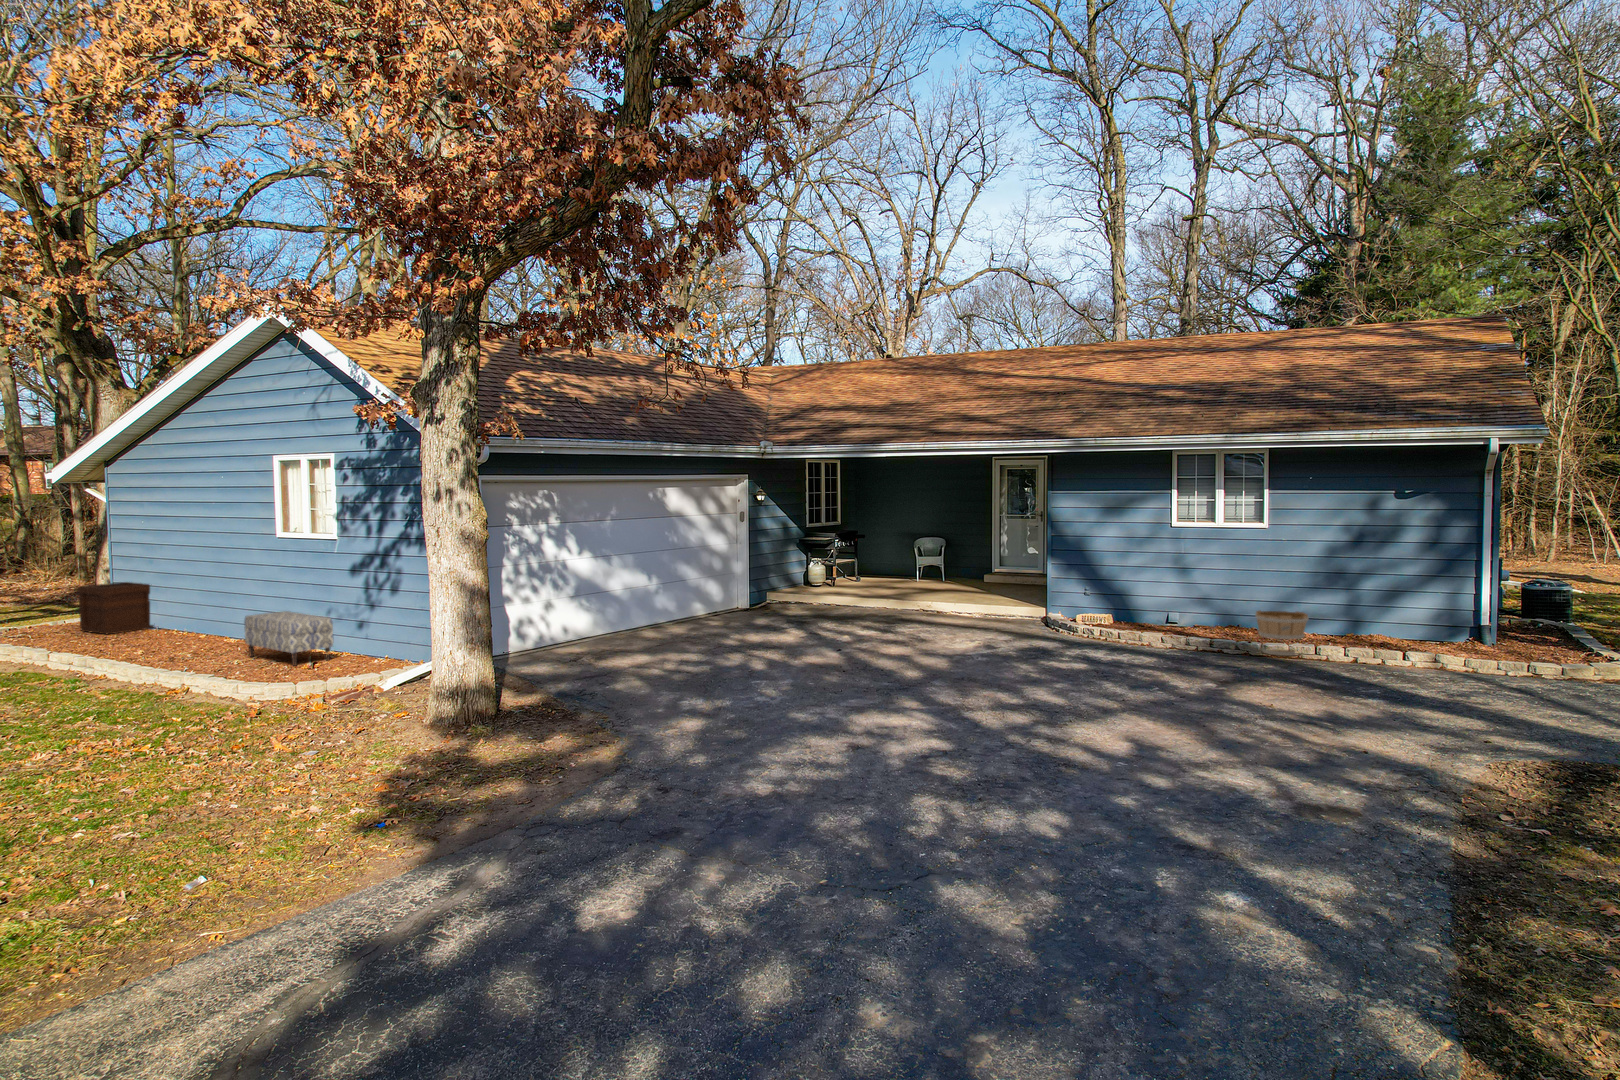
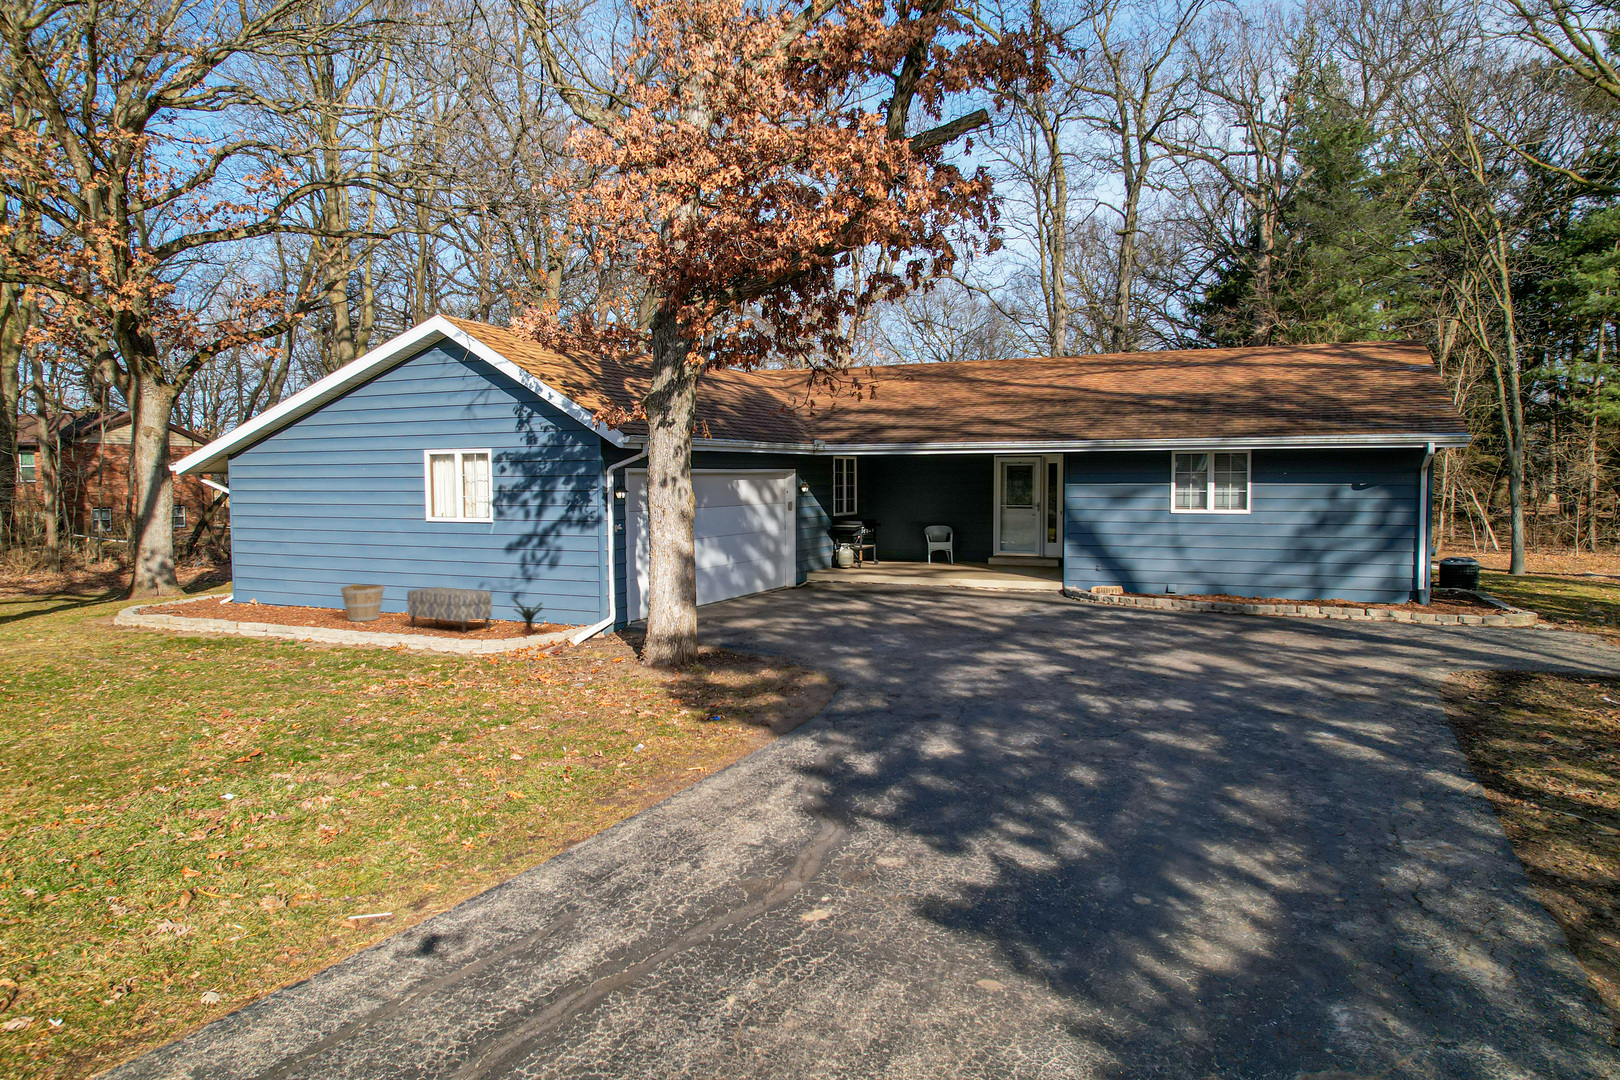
wooden crate: present [78,582,154,634] -> none [212,565,281,612]
wooden bucket: present [1255,611,1309,656] -> present [341,584,385,621]
potted plant: none [341,627,382,670] -> present [513,599,543,635]

